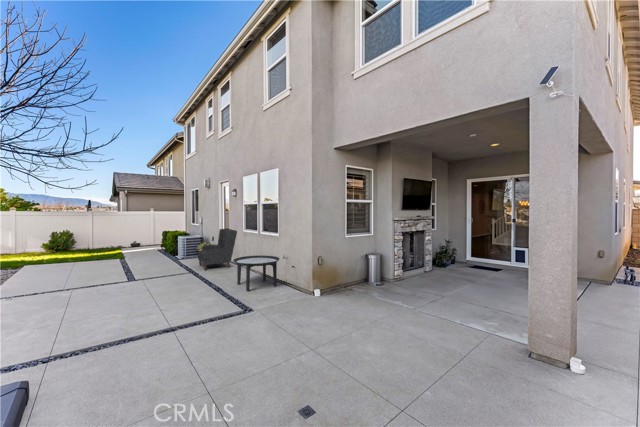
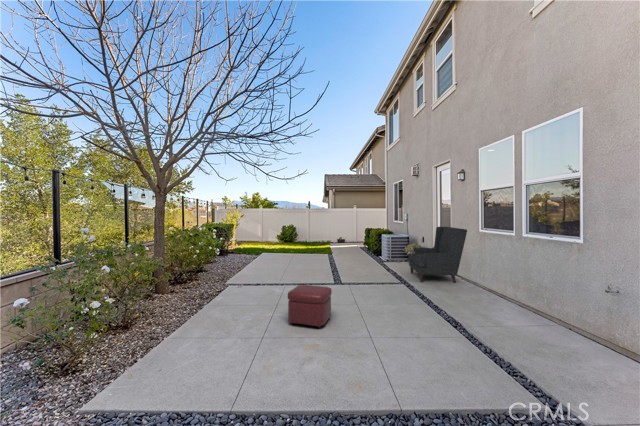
round table: present [233,255,279,291] -> none [483,273,593,348]
ottoman: none [83,280,125,312] -> present [288,285,332,328]

